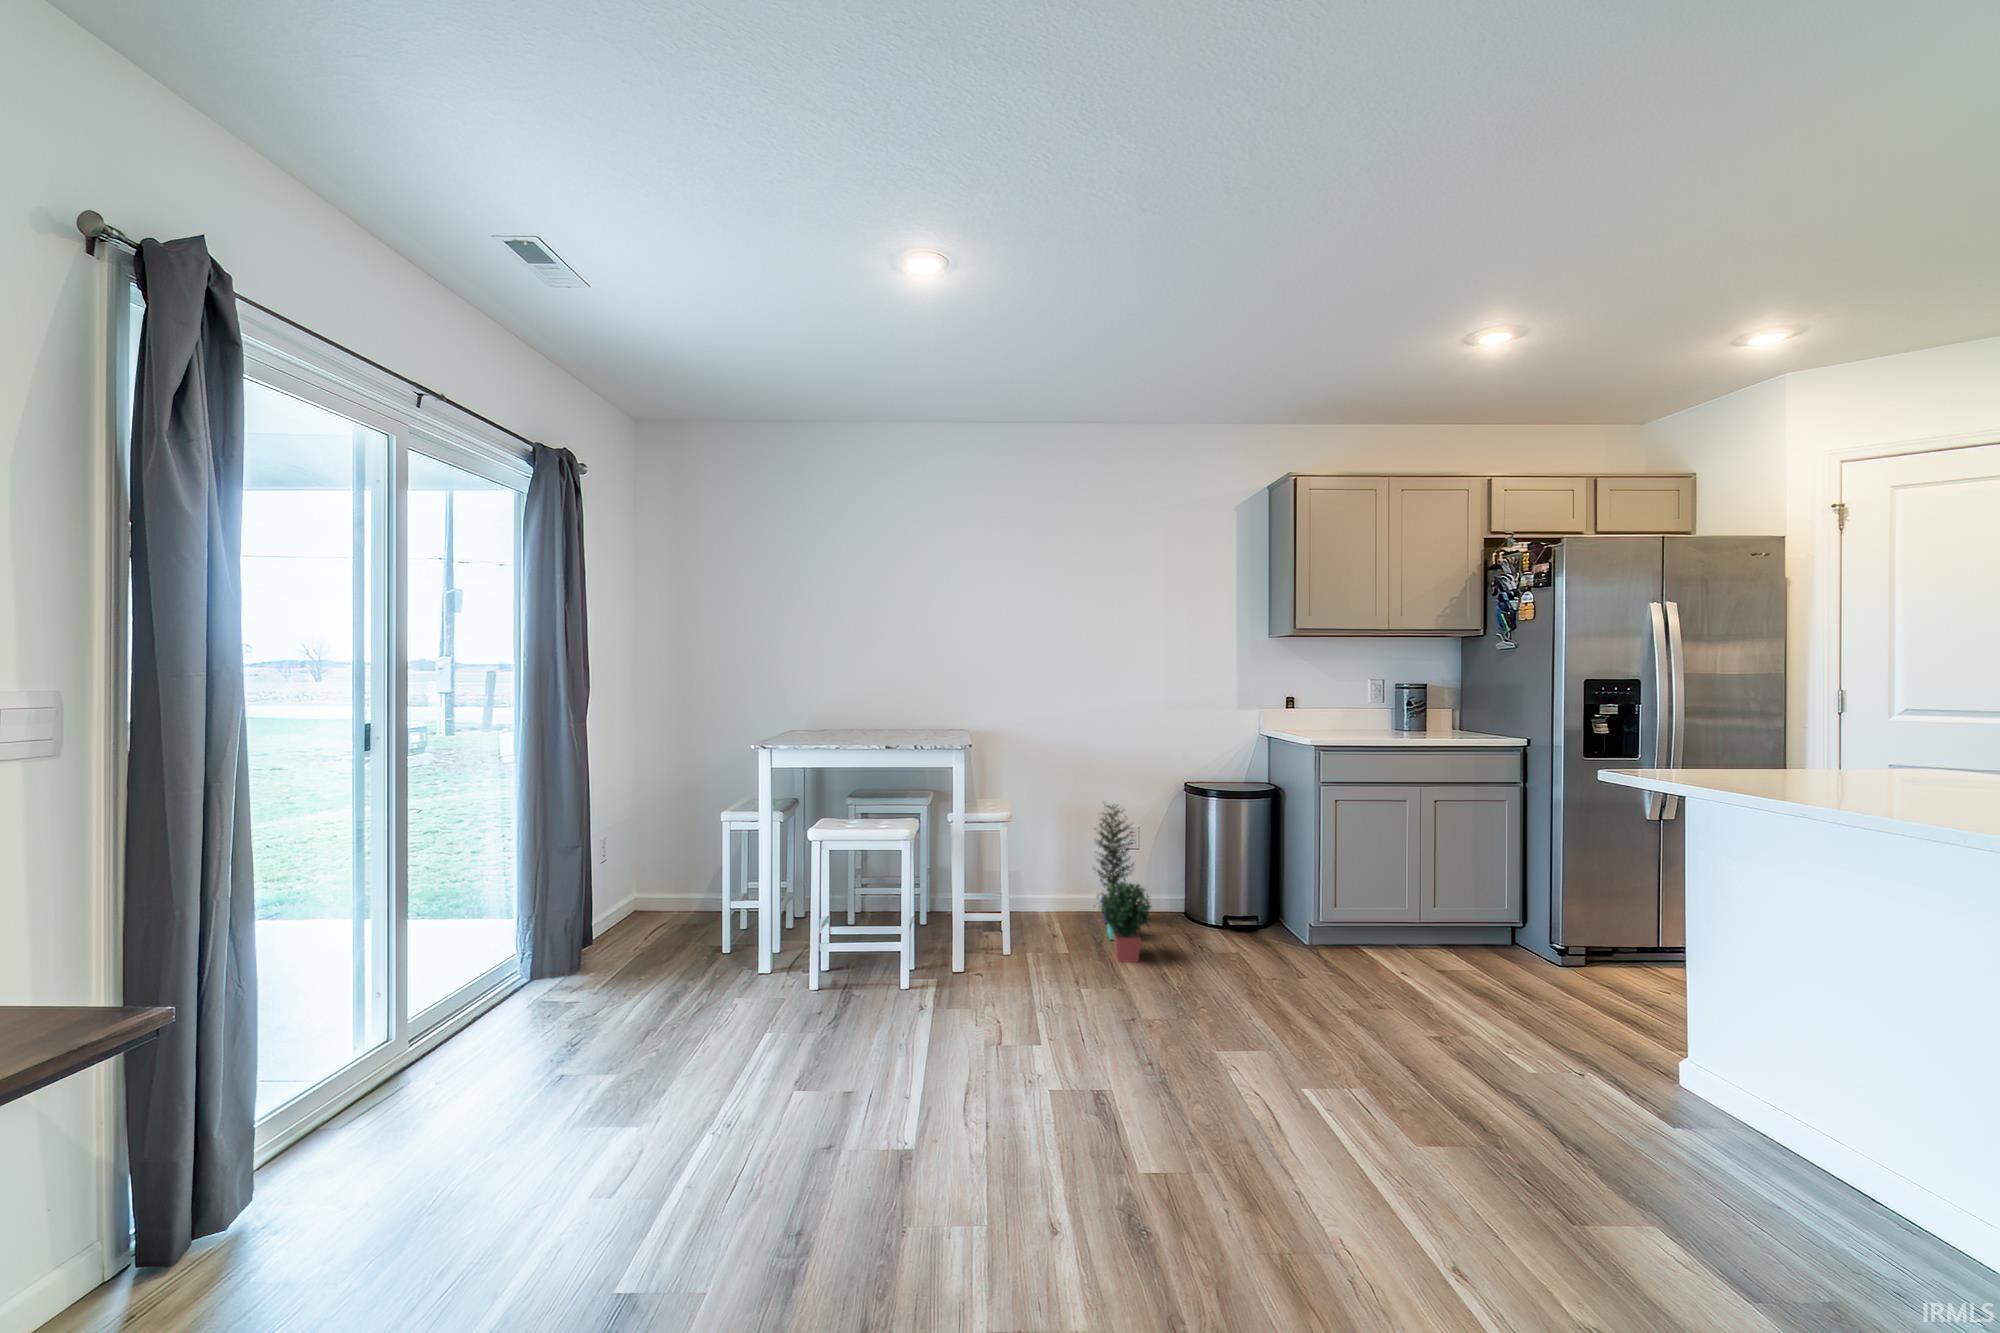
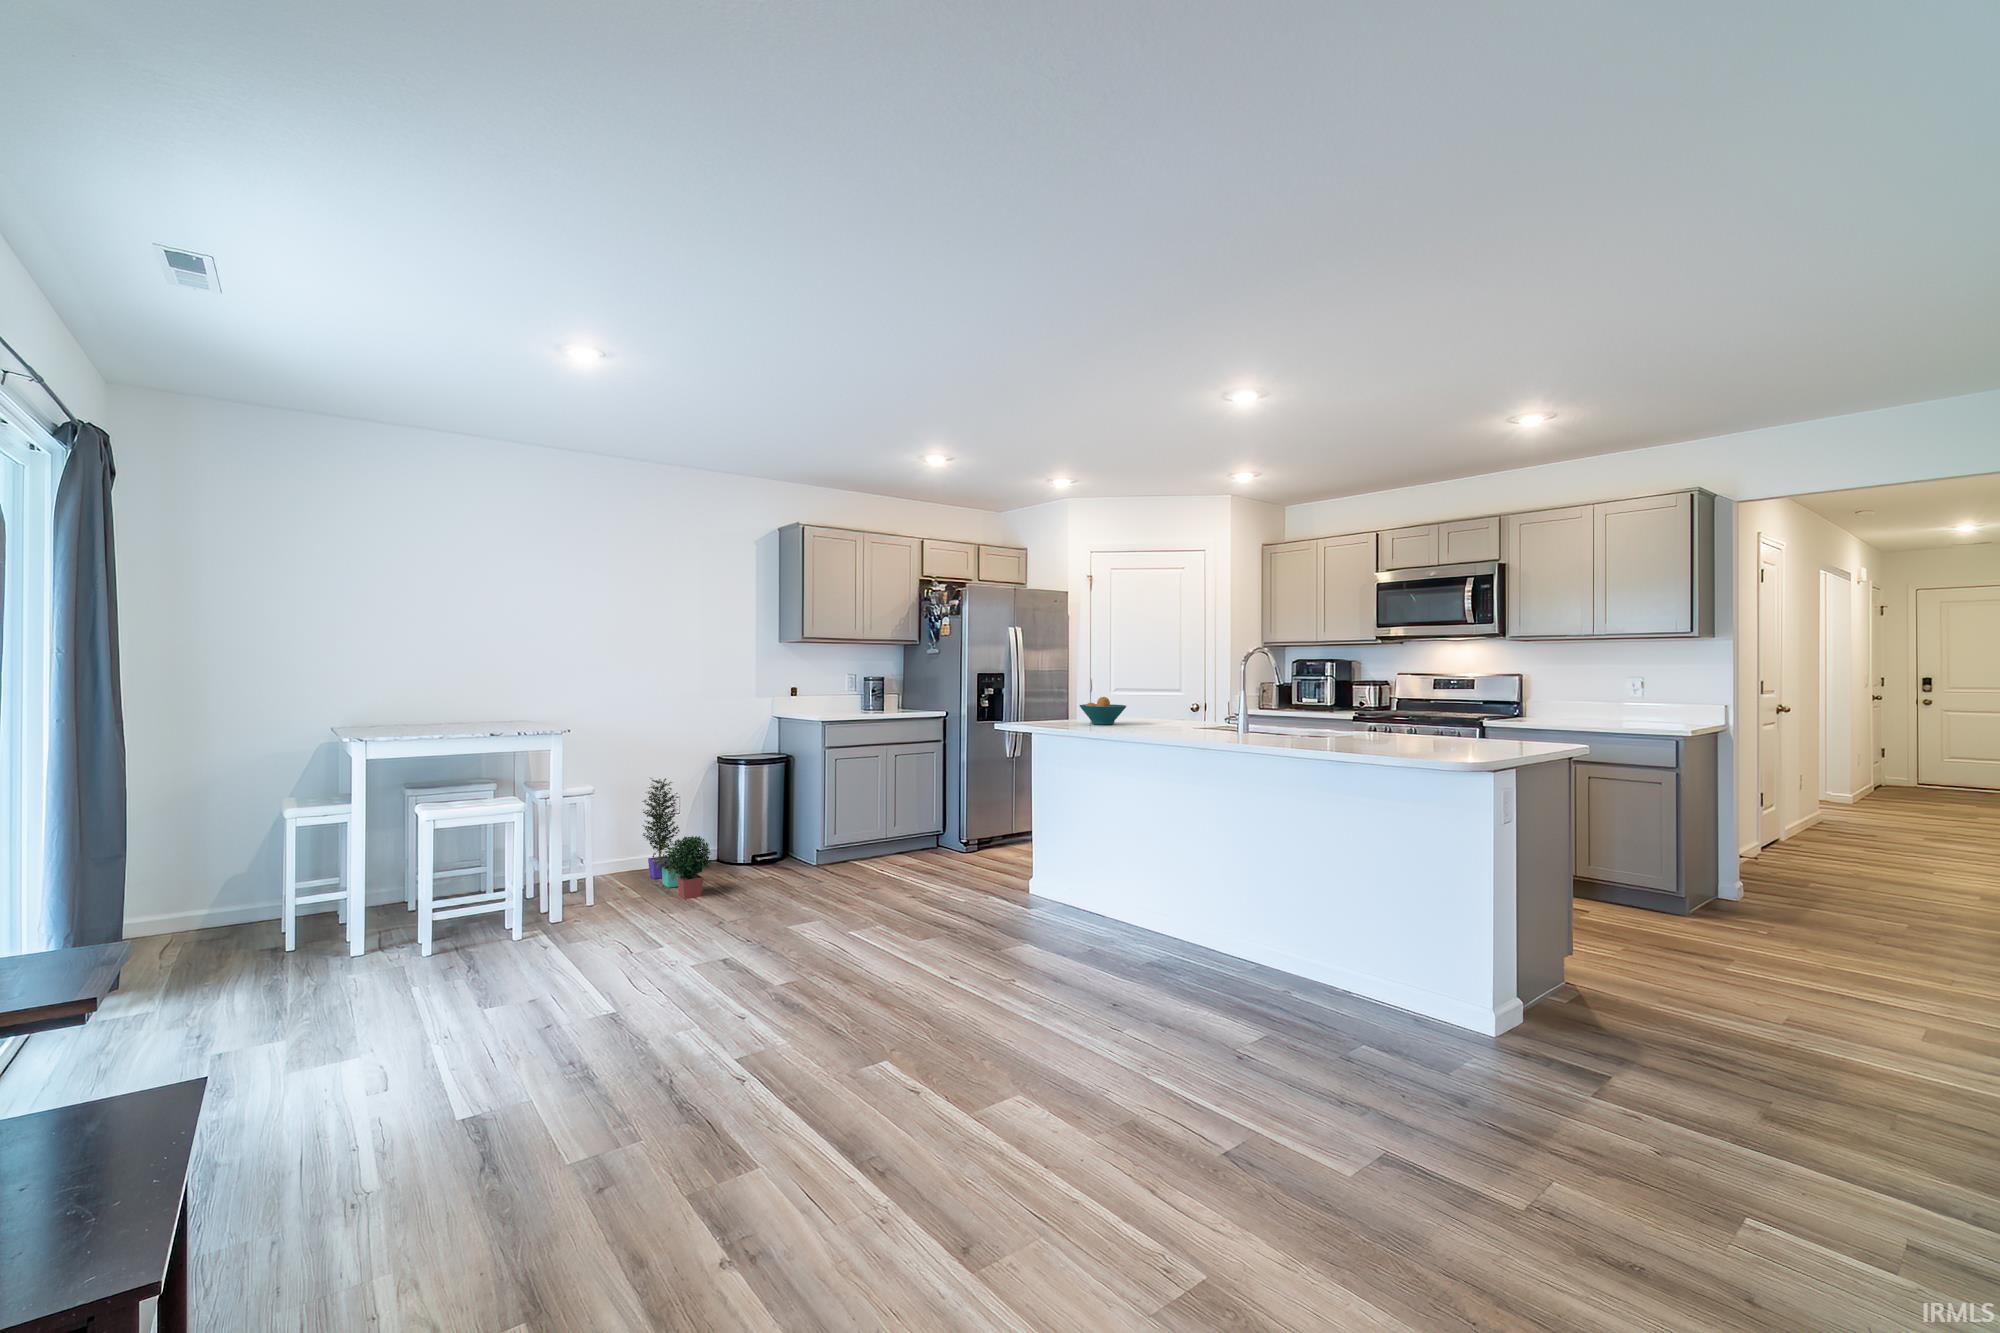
fruit bowl: none [1816,726,1961,785] -> present [1080,697,1126,725]

